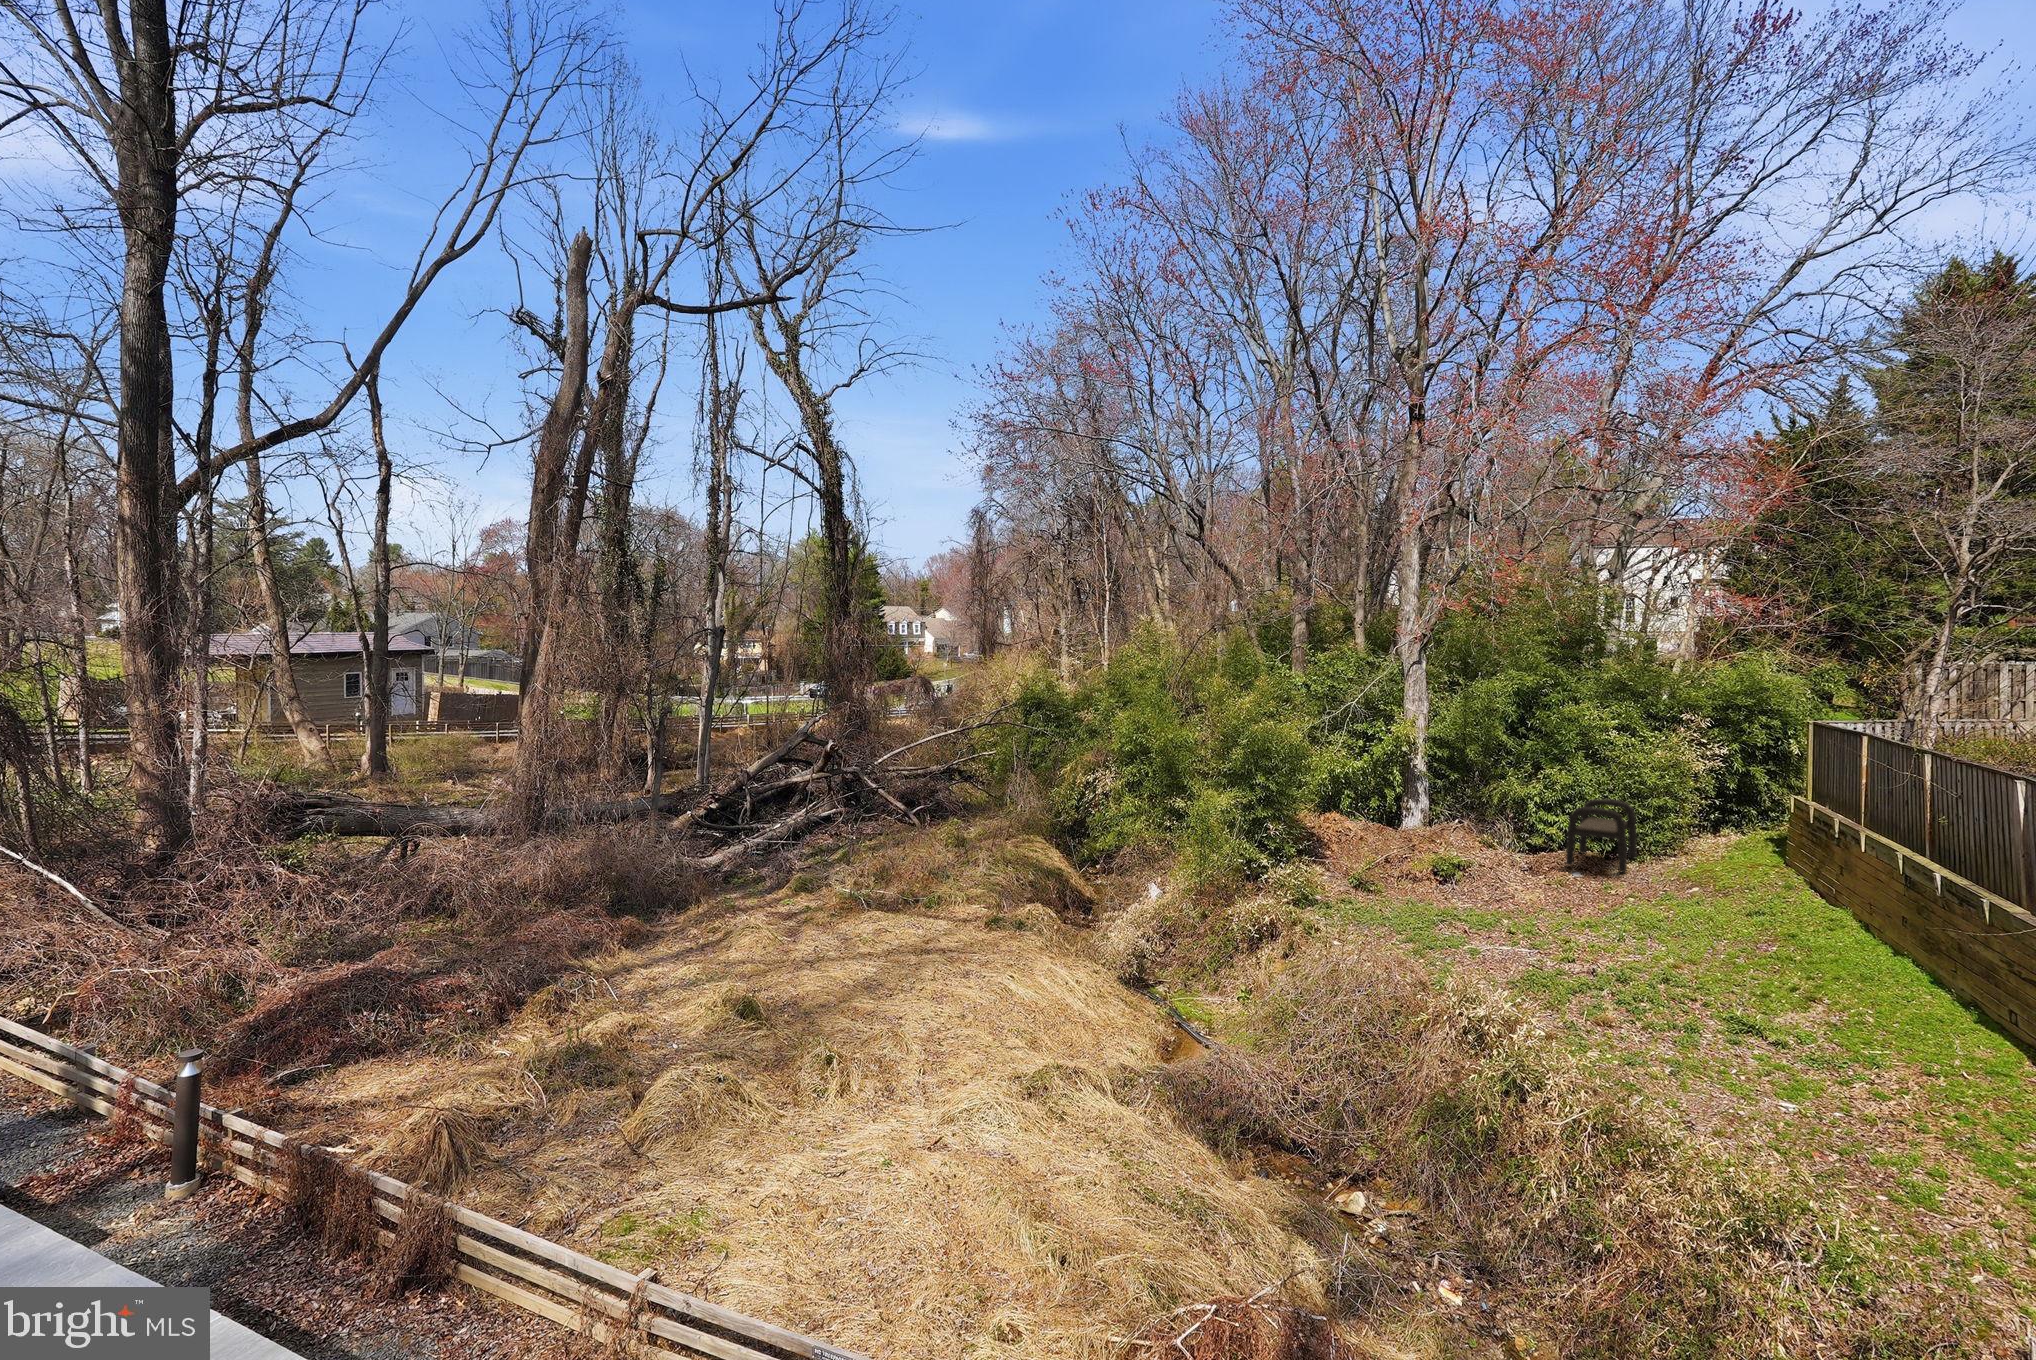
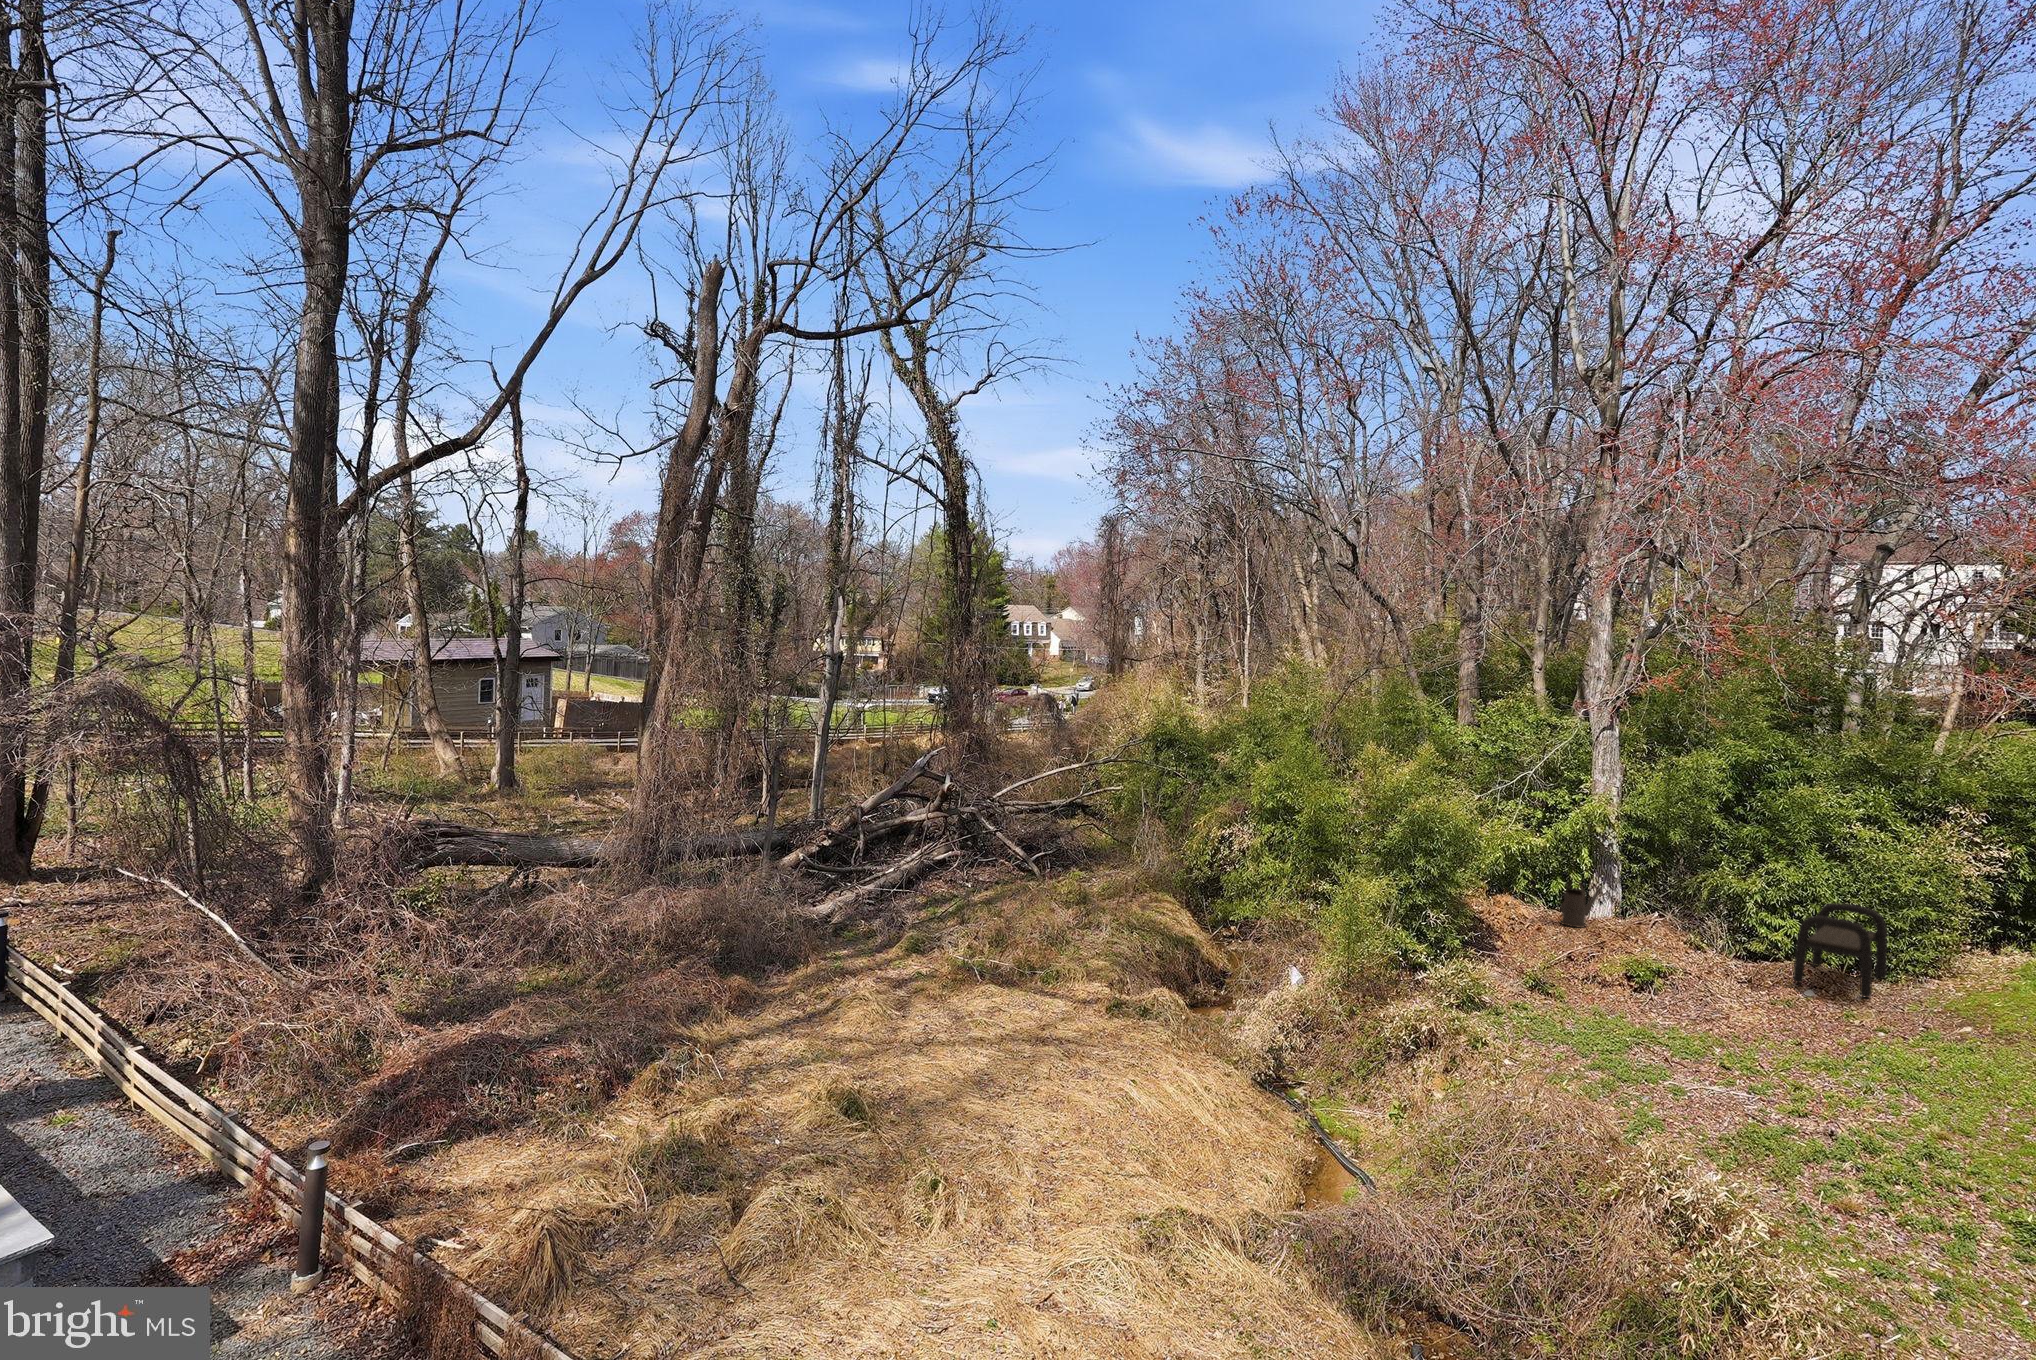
watering can: none [1376,798,1409,838] -> present [1560,882,1602,927]

